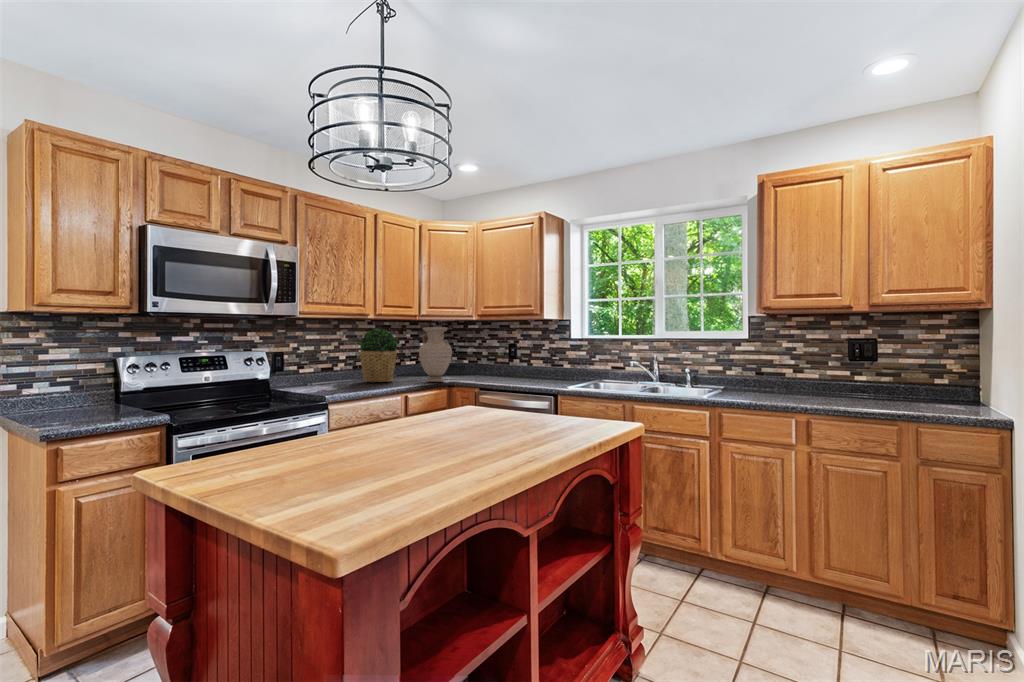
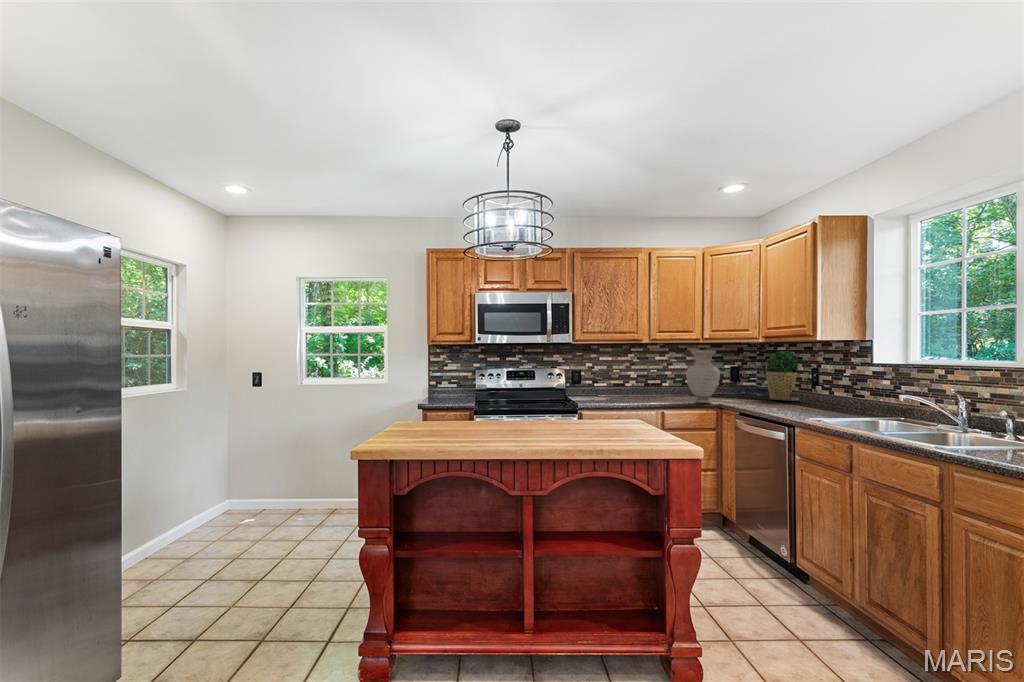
potted plant: present [360,328,397,382] -> present [766,351,799,401]

